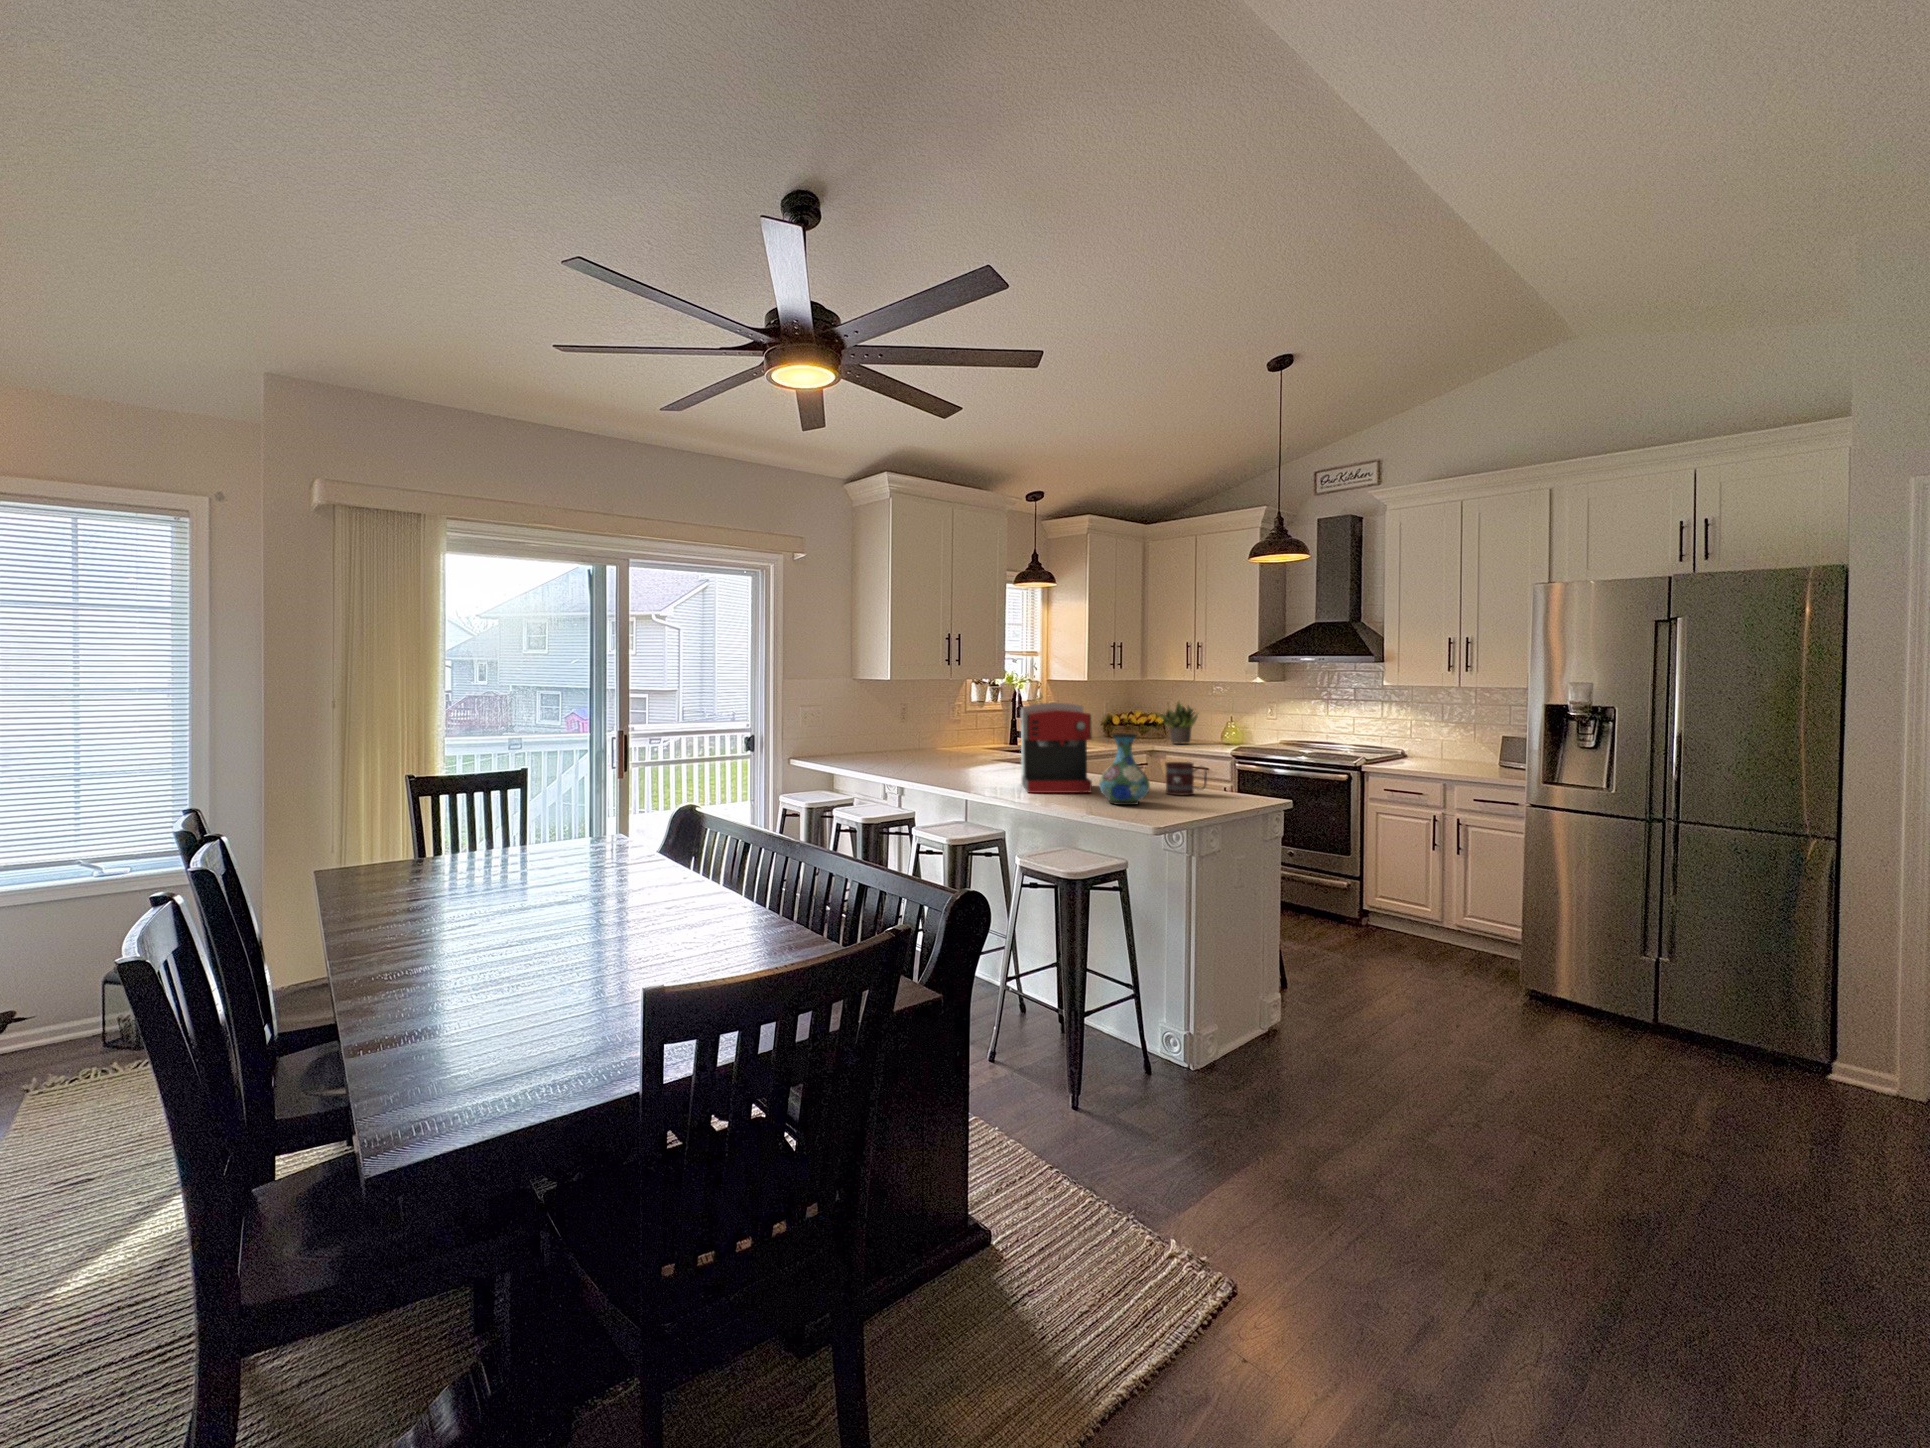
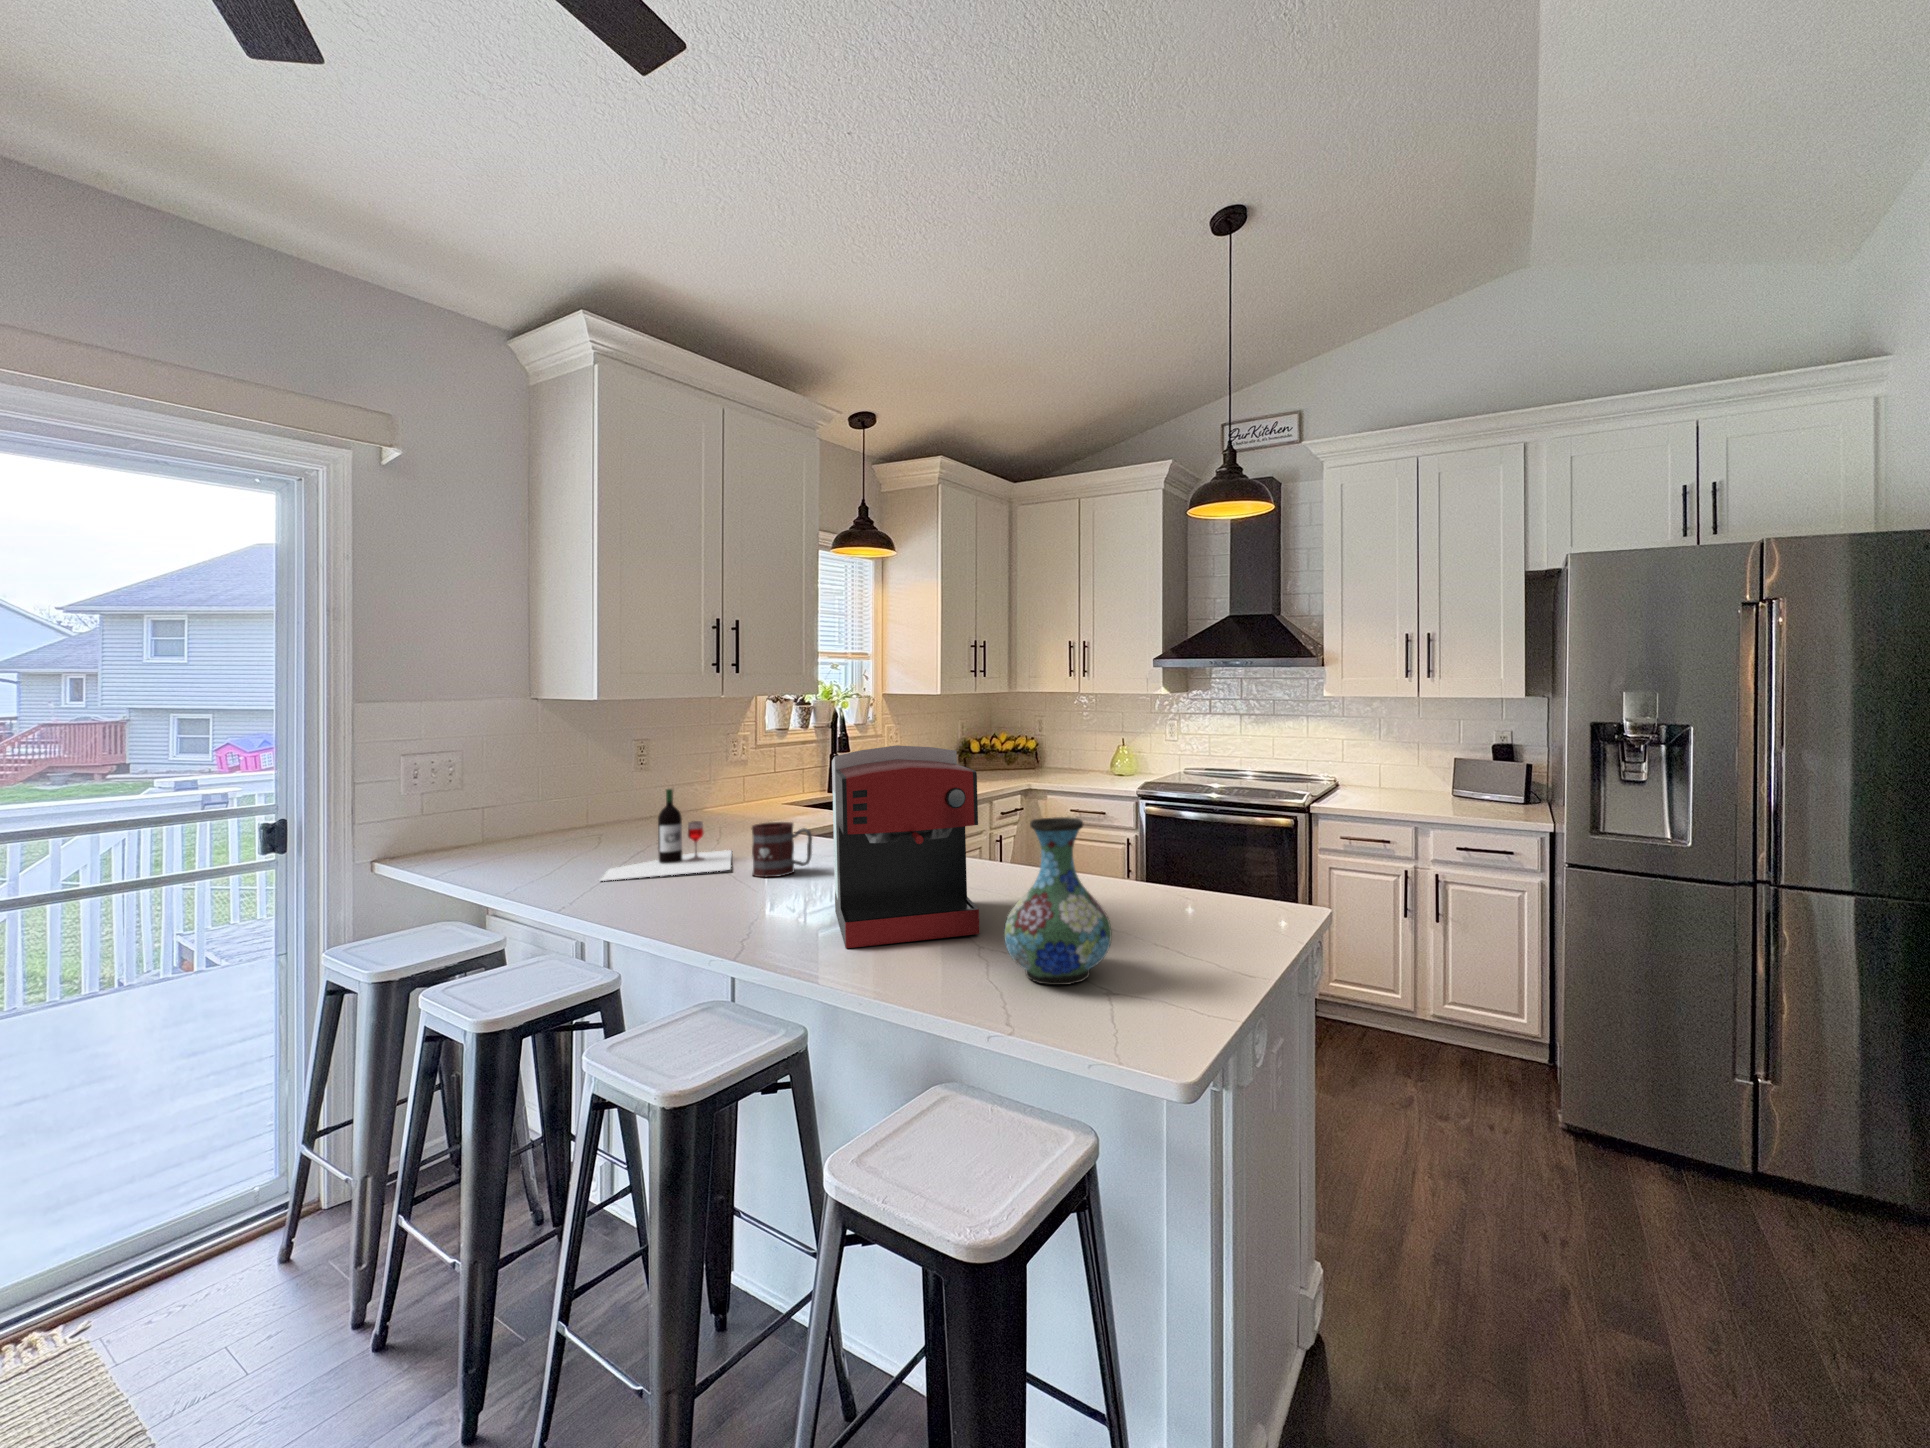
potted plant: present [1156,702,1198,743] -> none [1026,719,1087,778]
wine bottle: none [902,728,965,771] -> present [601,789,732,881]
mug: present [1165,762,1207,795] -> present [752,822,812,877]

